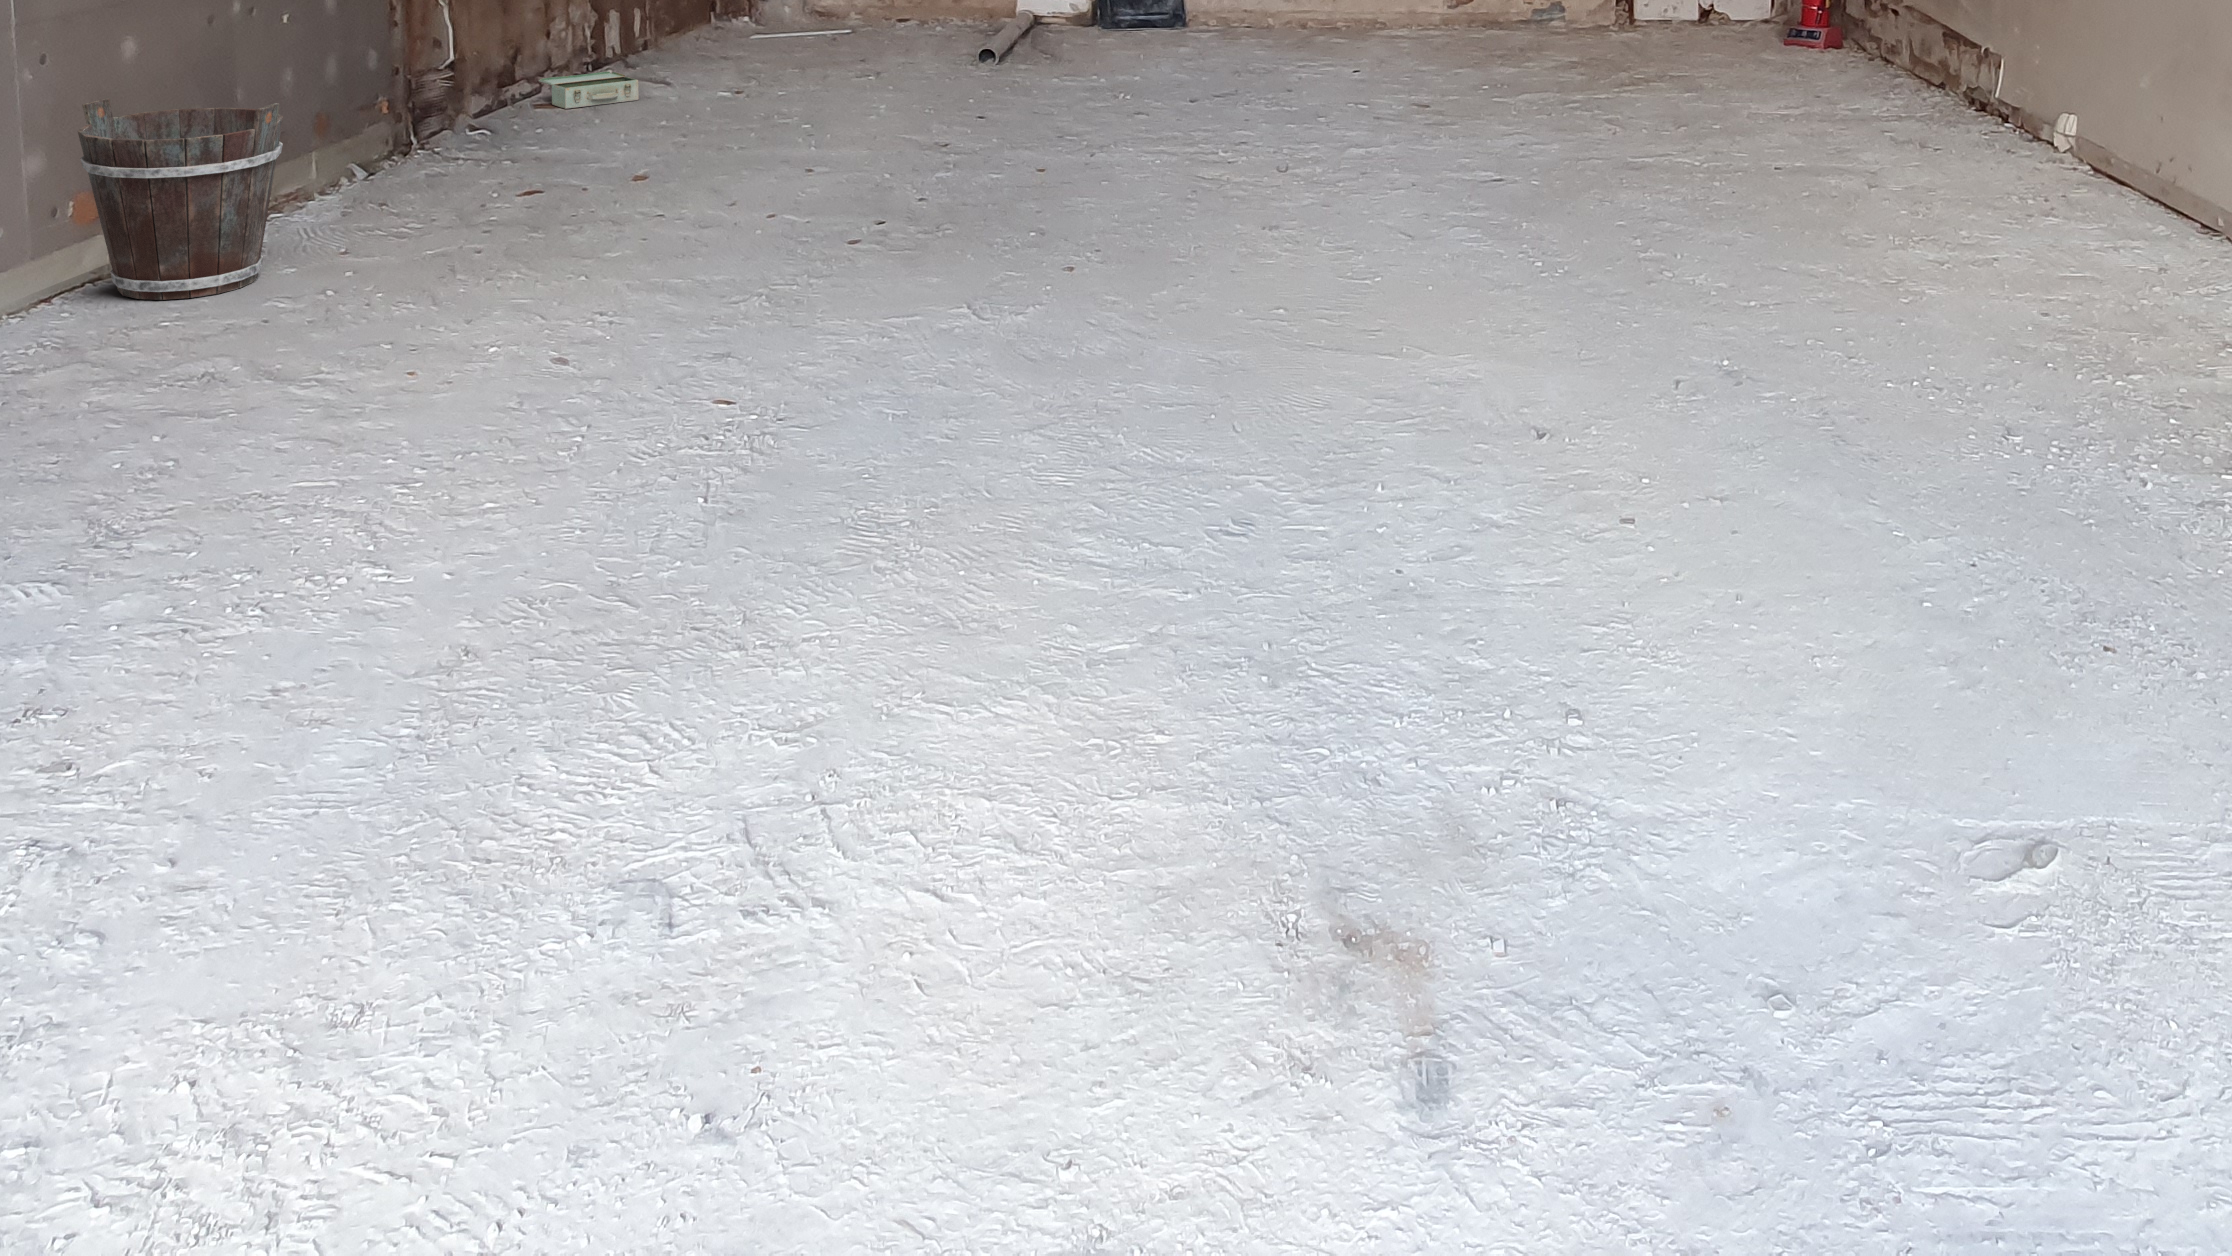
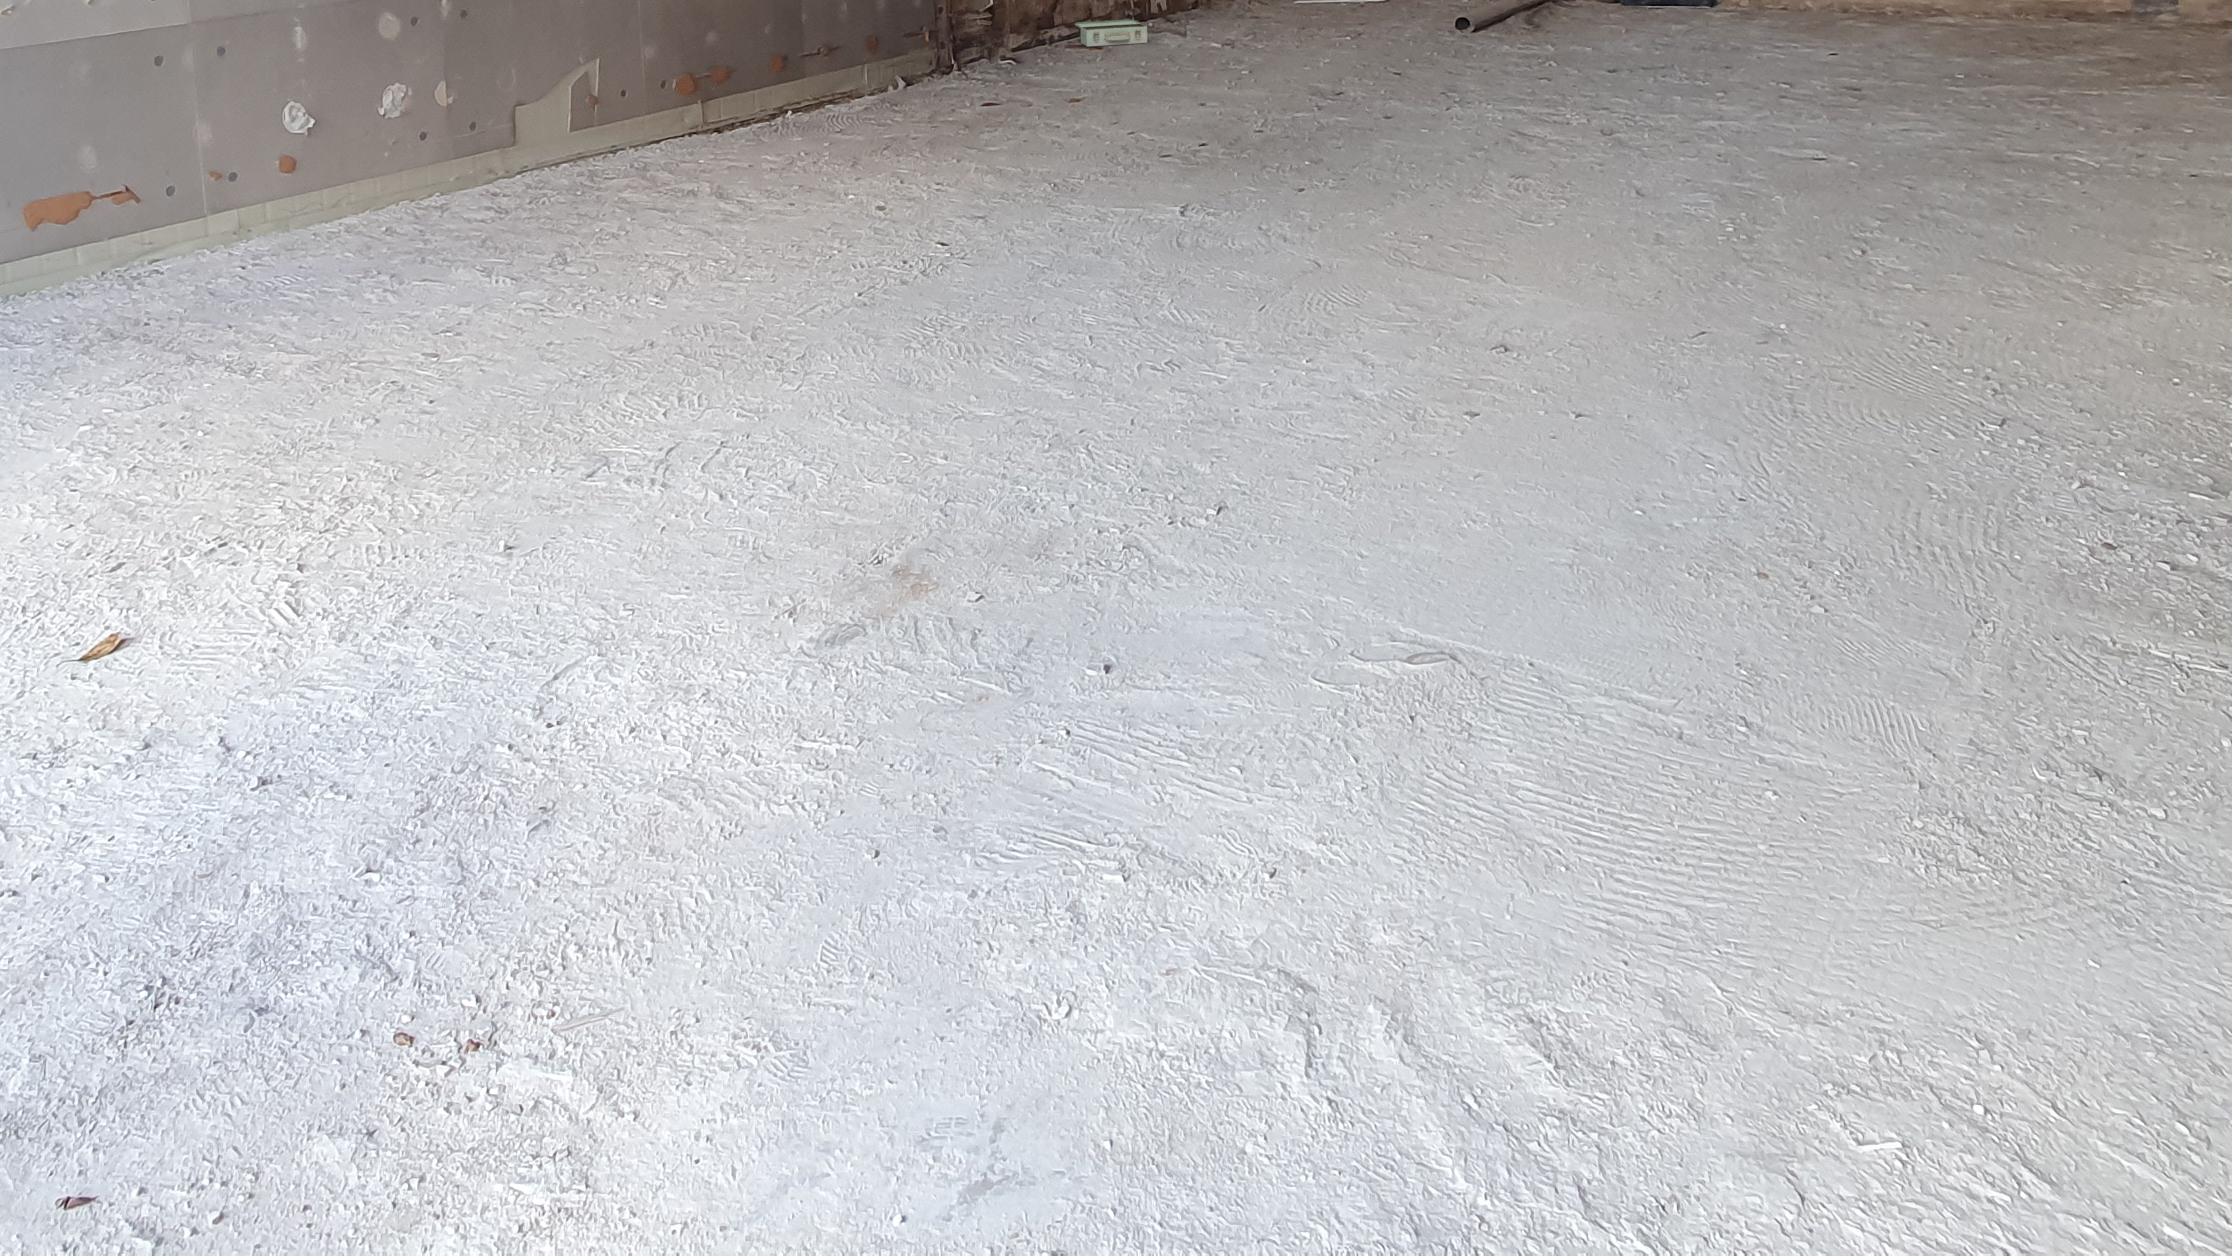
bucket: present [78,99,283,300] -> none [666,13,788,149]

